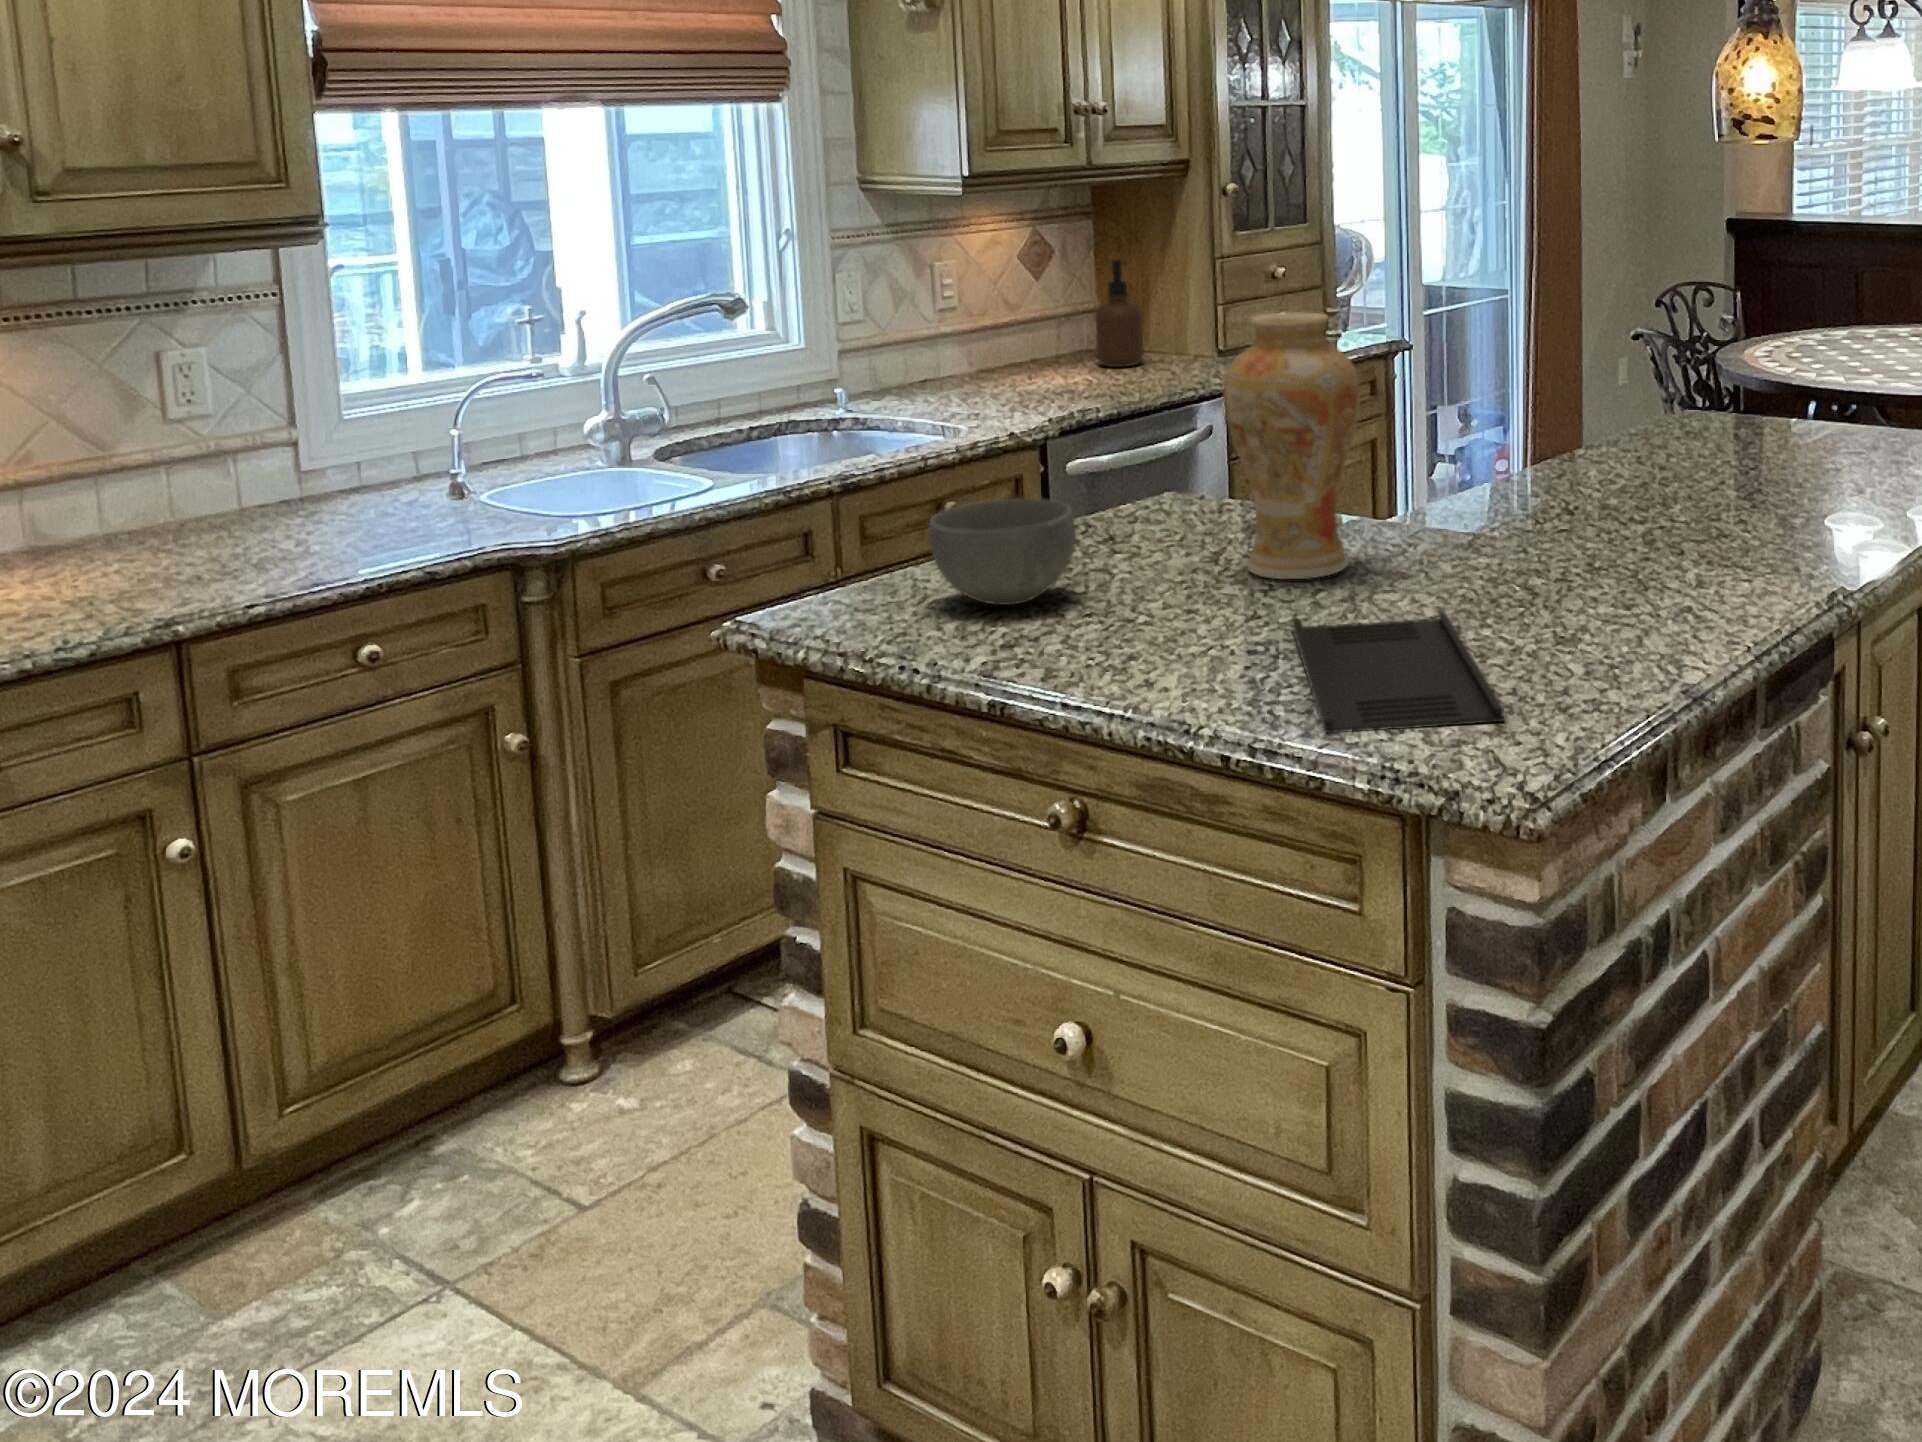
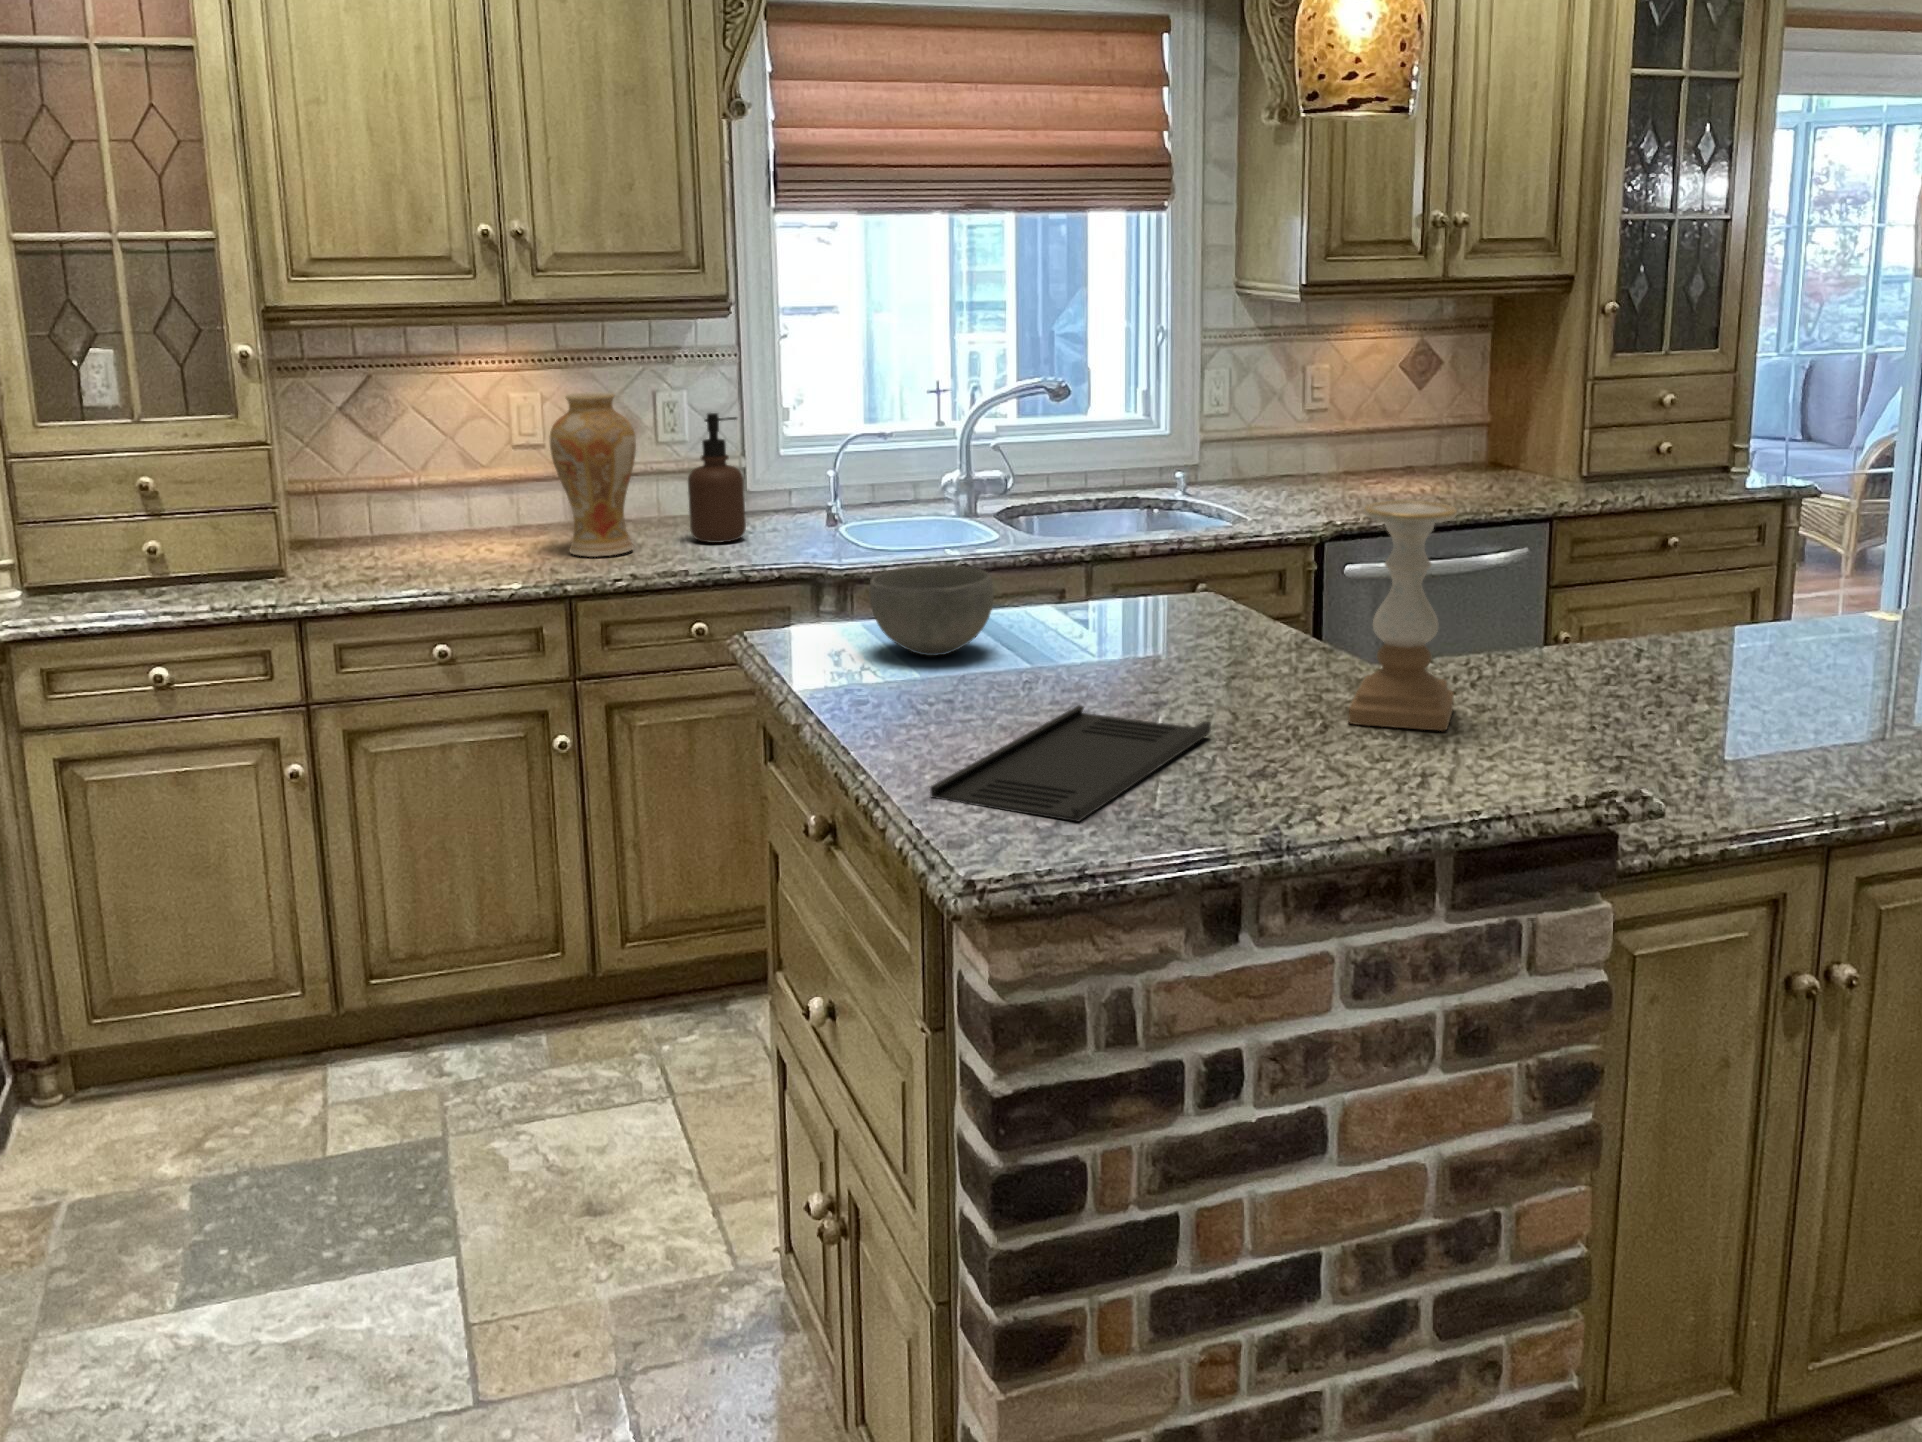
soap dispenser: present [1095,260,1144,367] -> present [688,413,746,543]
vase: present [1223,312,1360,579] -> present [550,392,636,557]
candle holder: none [1493,368,1612,592] -> present [1348,500,1457,731]

